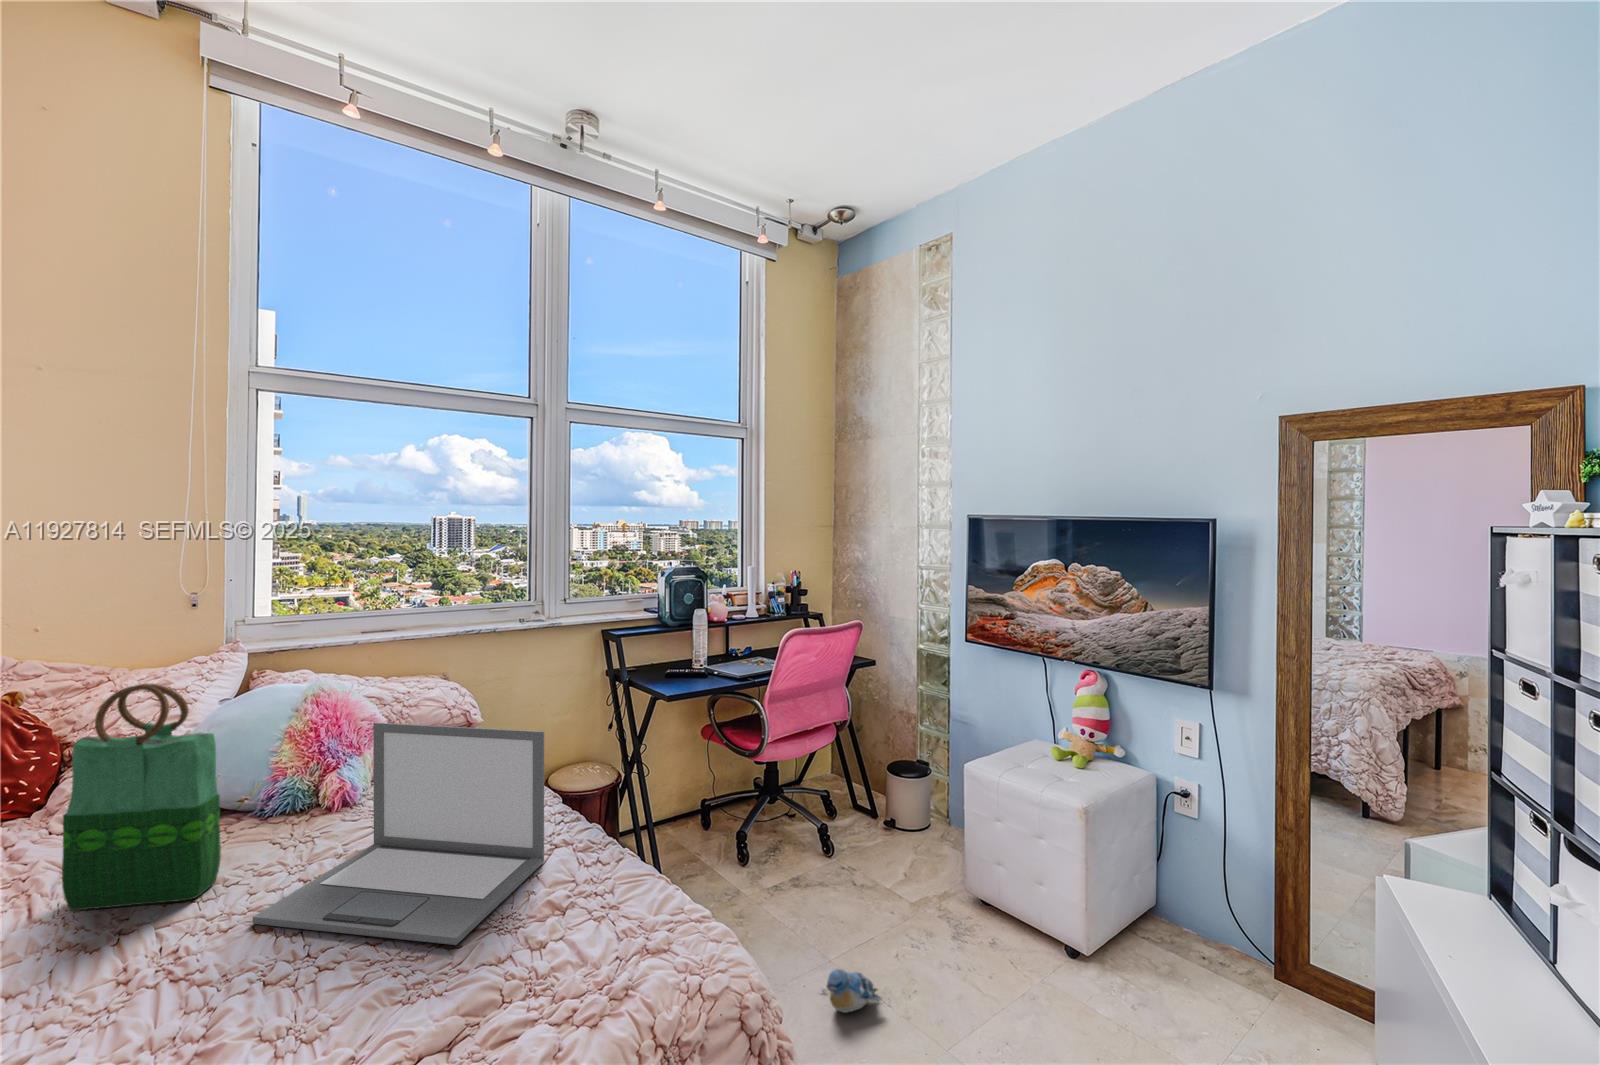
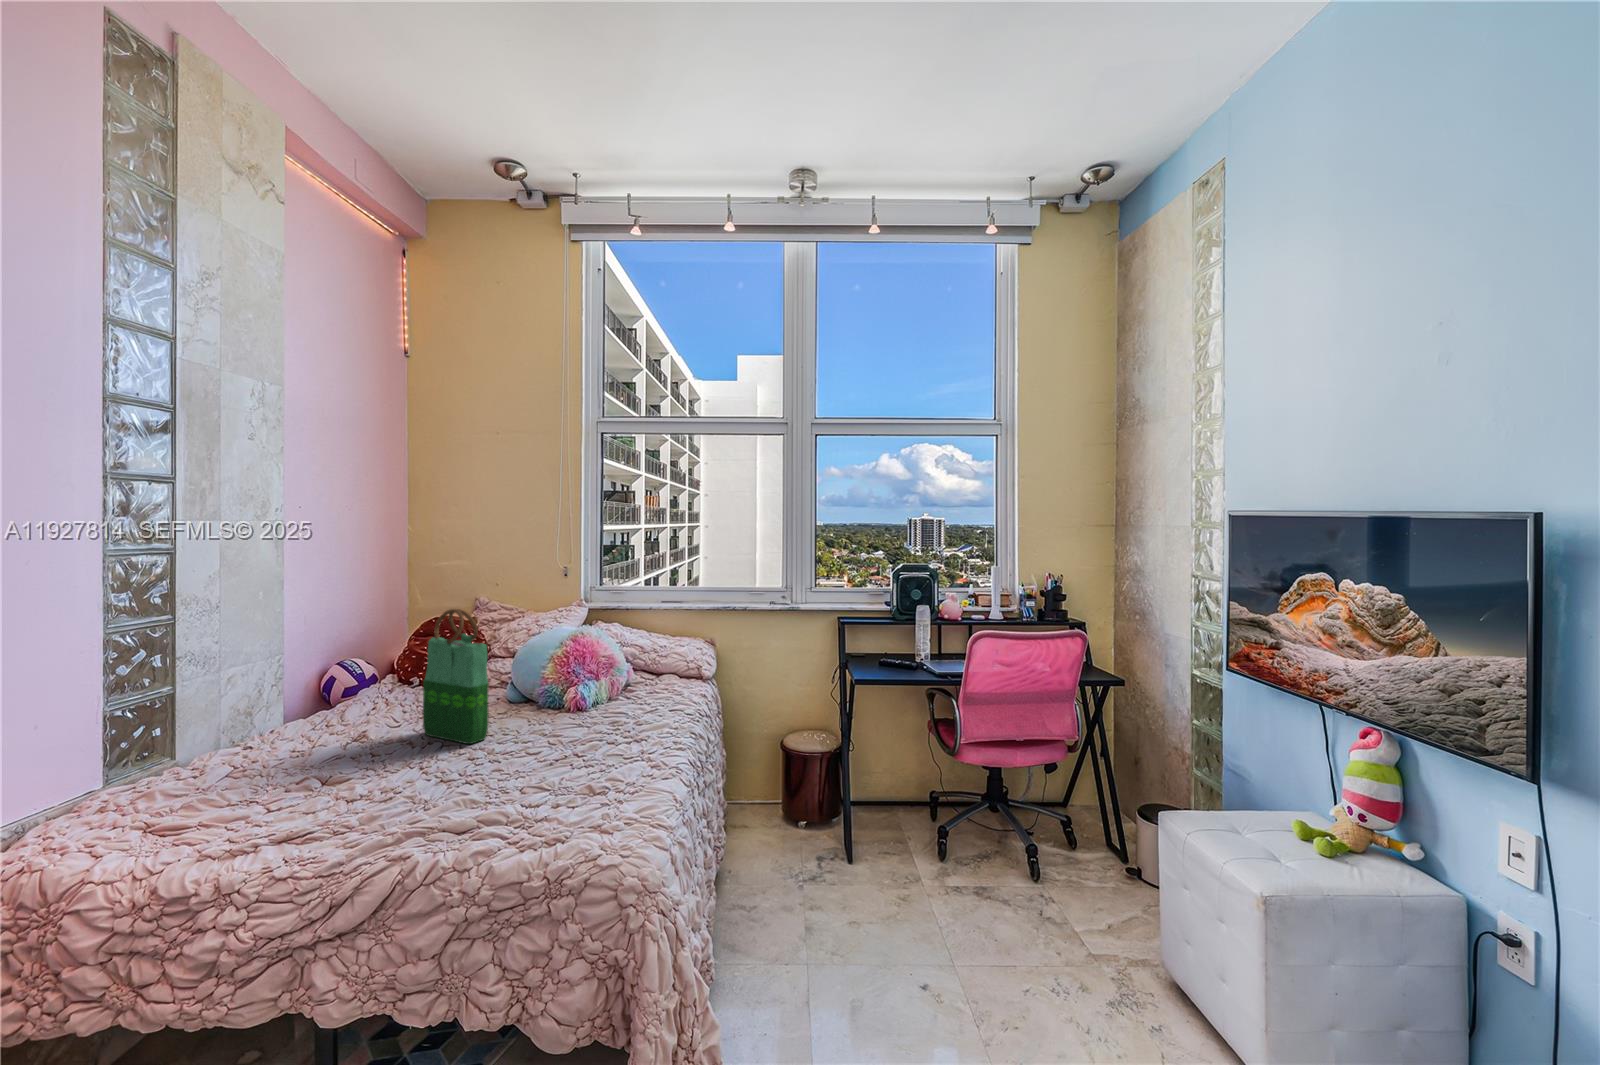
laptop: present [253,723,544,945] -> none [479,654,647,806]
plush toy: present [826,969,882,1013] -> none [916,971,980,1023]

